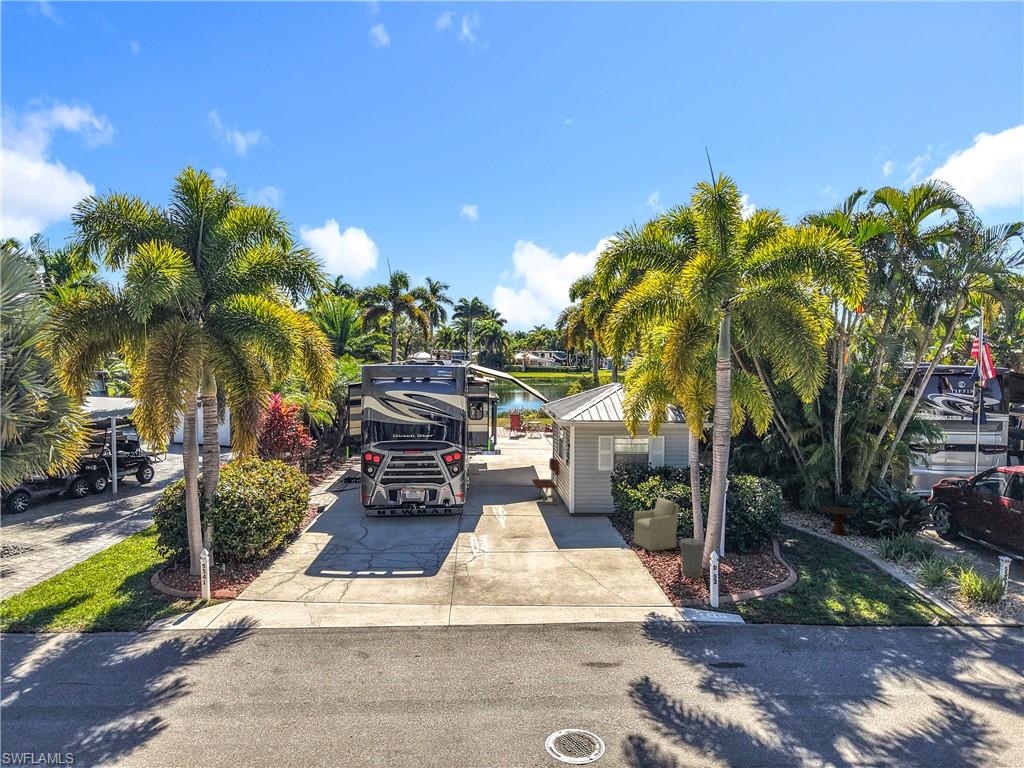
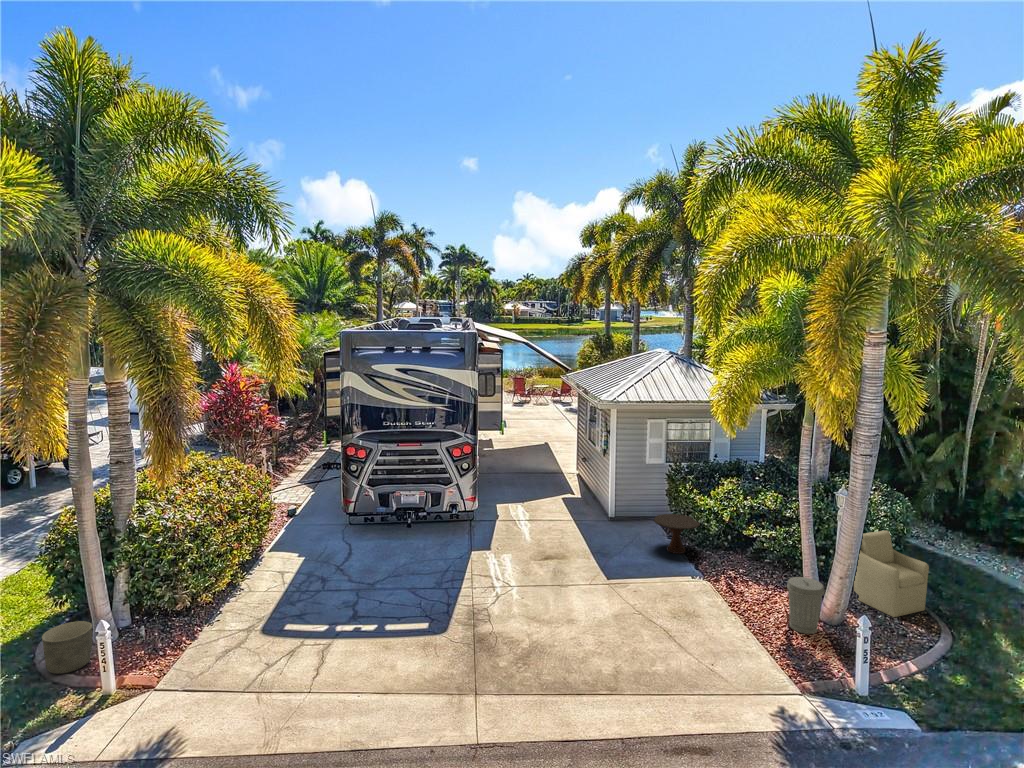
bench: present [532,458,560,504] -> none [556,443,592,502]
chair: present [634,497,679,551] -> present [854,531,929,617]
side table: present [820,506,859,535] -> present [654,514,700,554]
planter: none [158,560,190,592] -> present [42,621,92,674]

